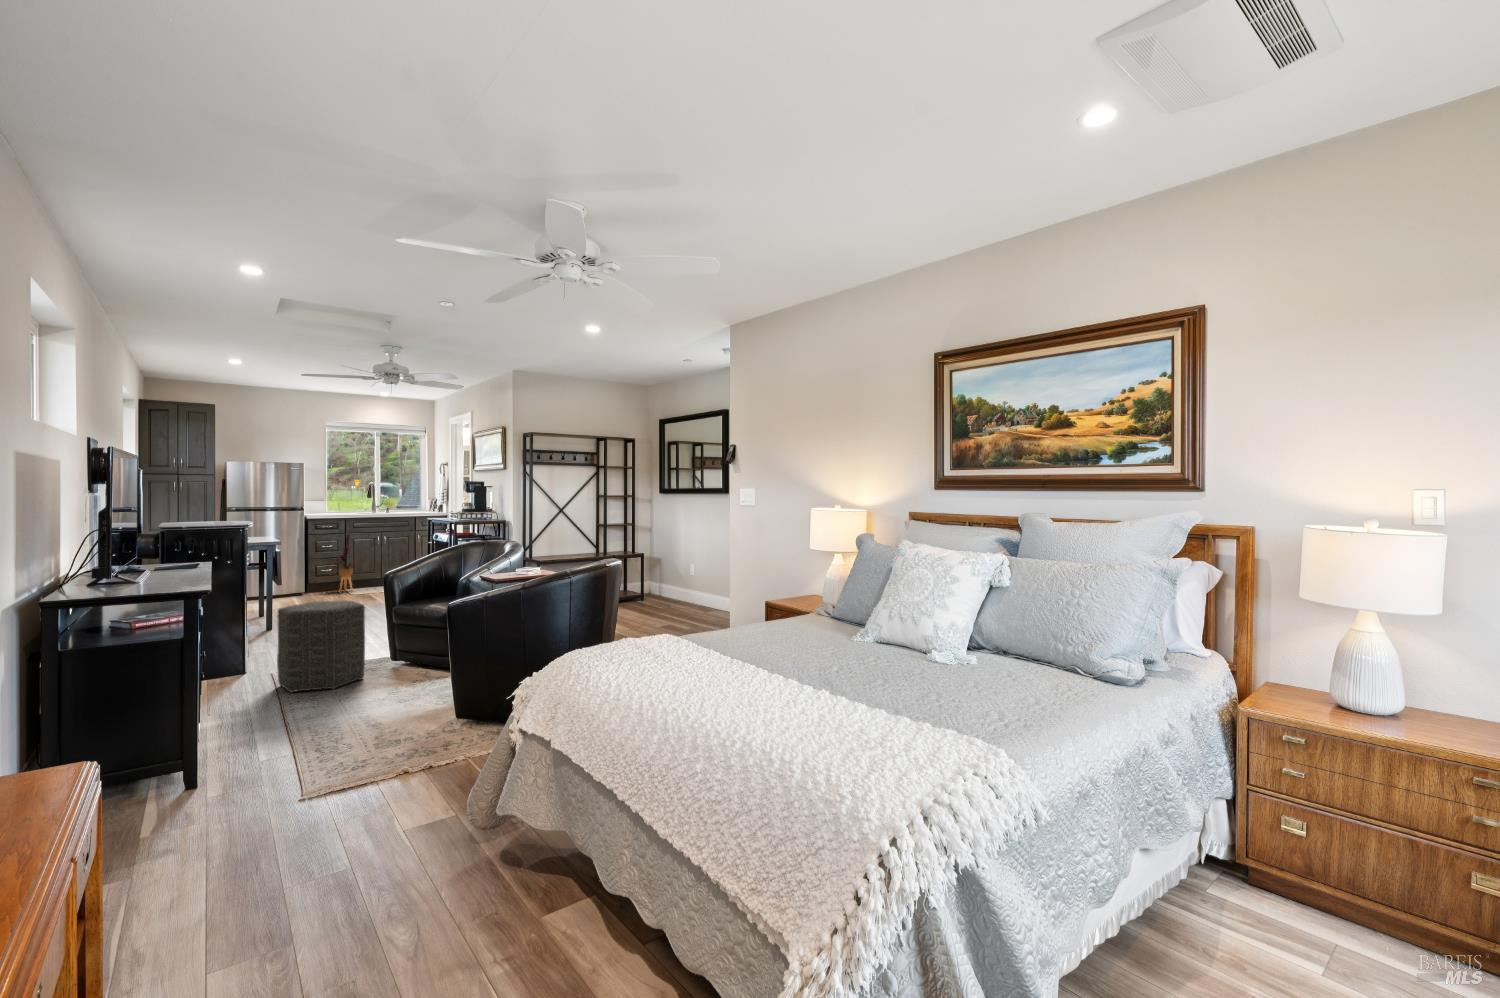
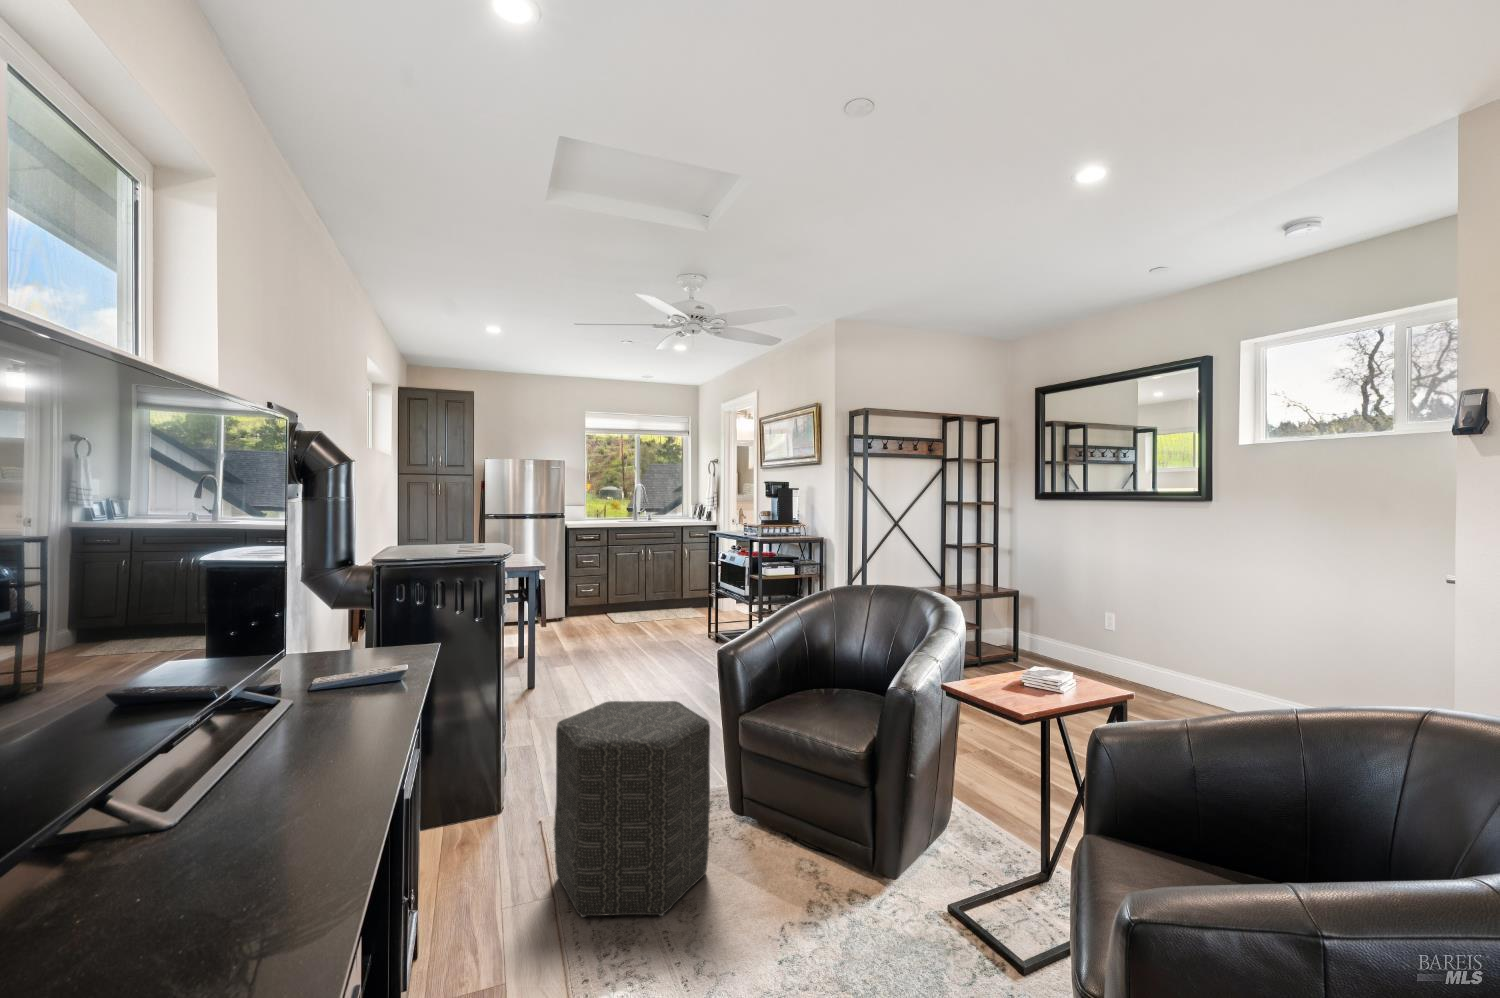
house plant: present [330,534,353,590] -> none [587,547,624,620]

